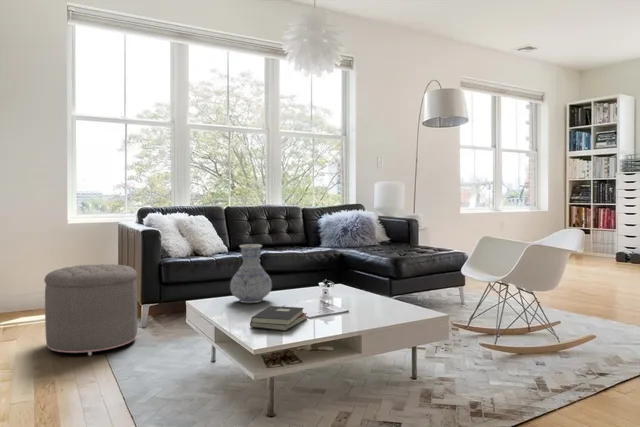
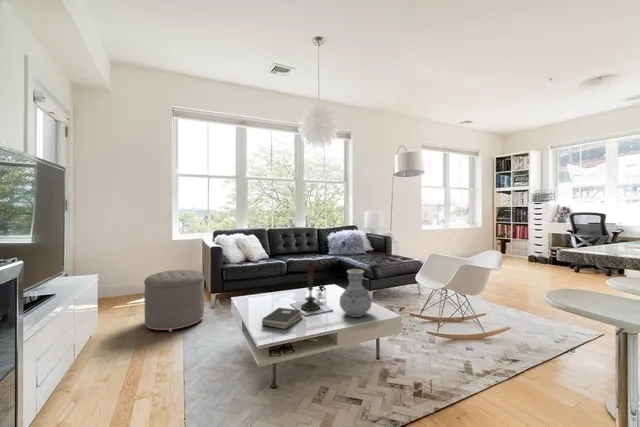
candle: none [300,238,328,311] -> present [301,261,320,310]
vase: present [230,244,272,303] -> present [340,269,372,317]

